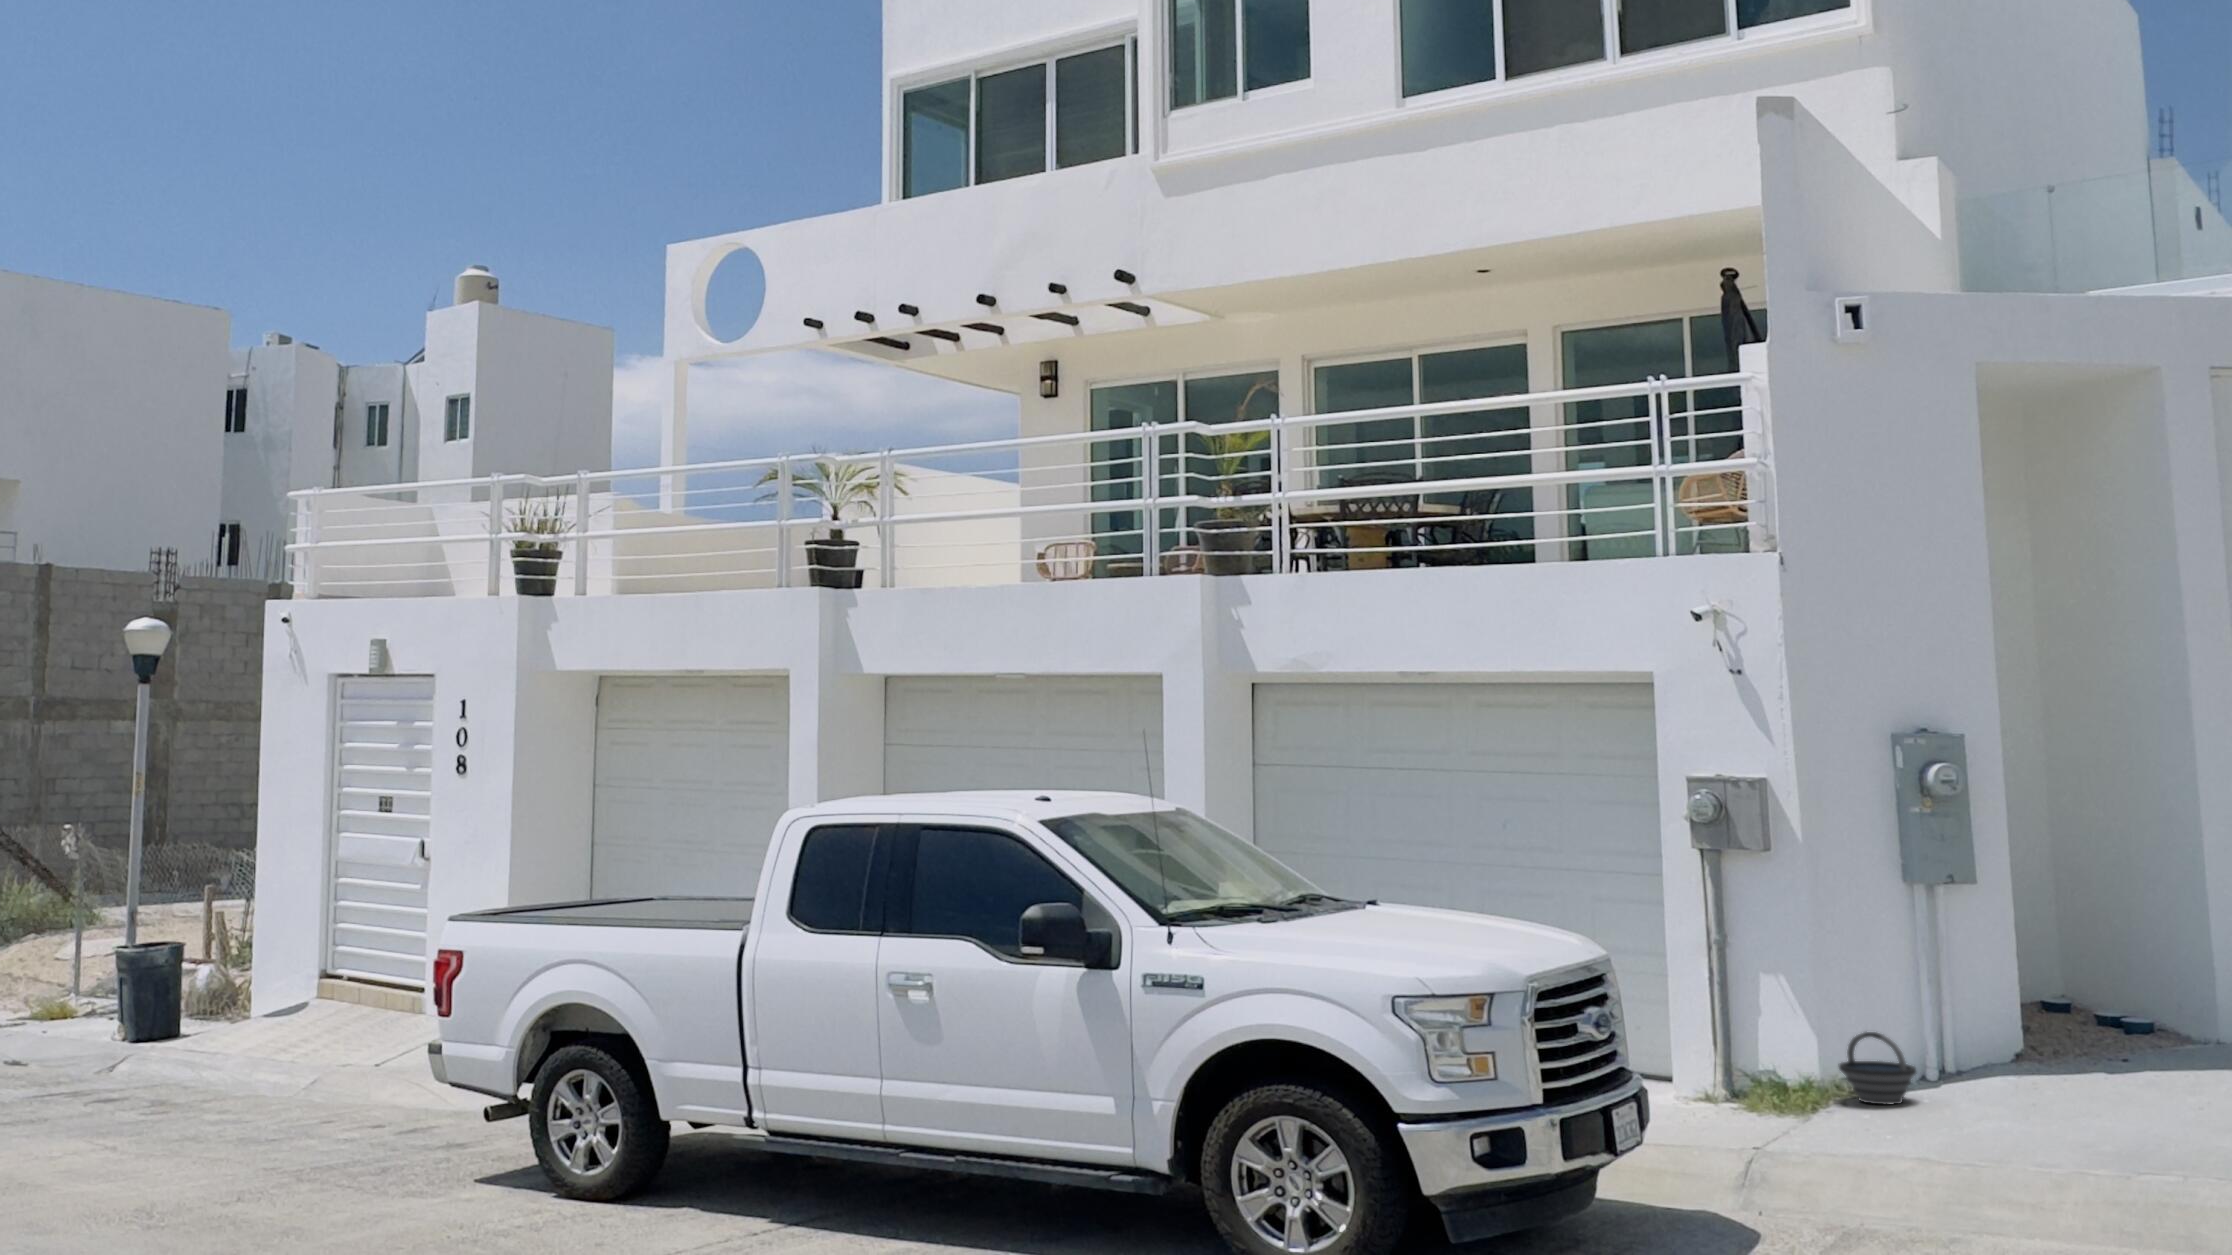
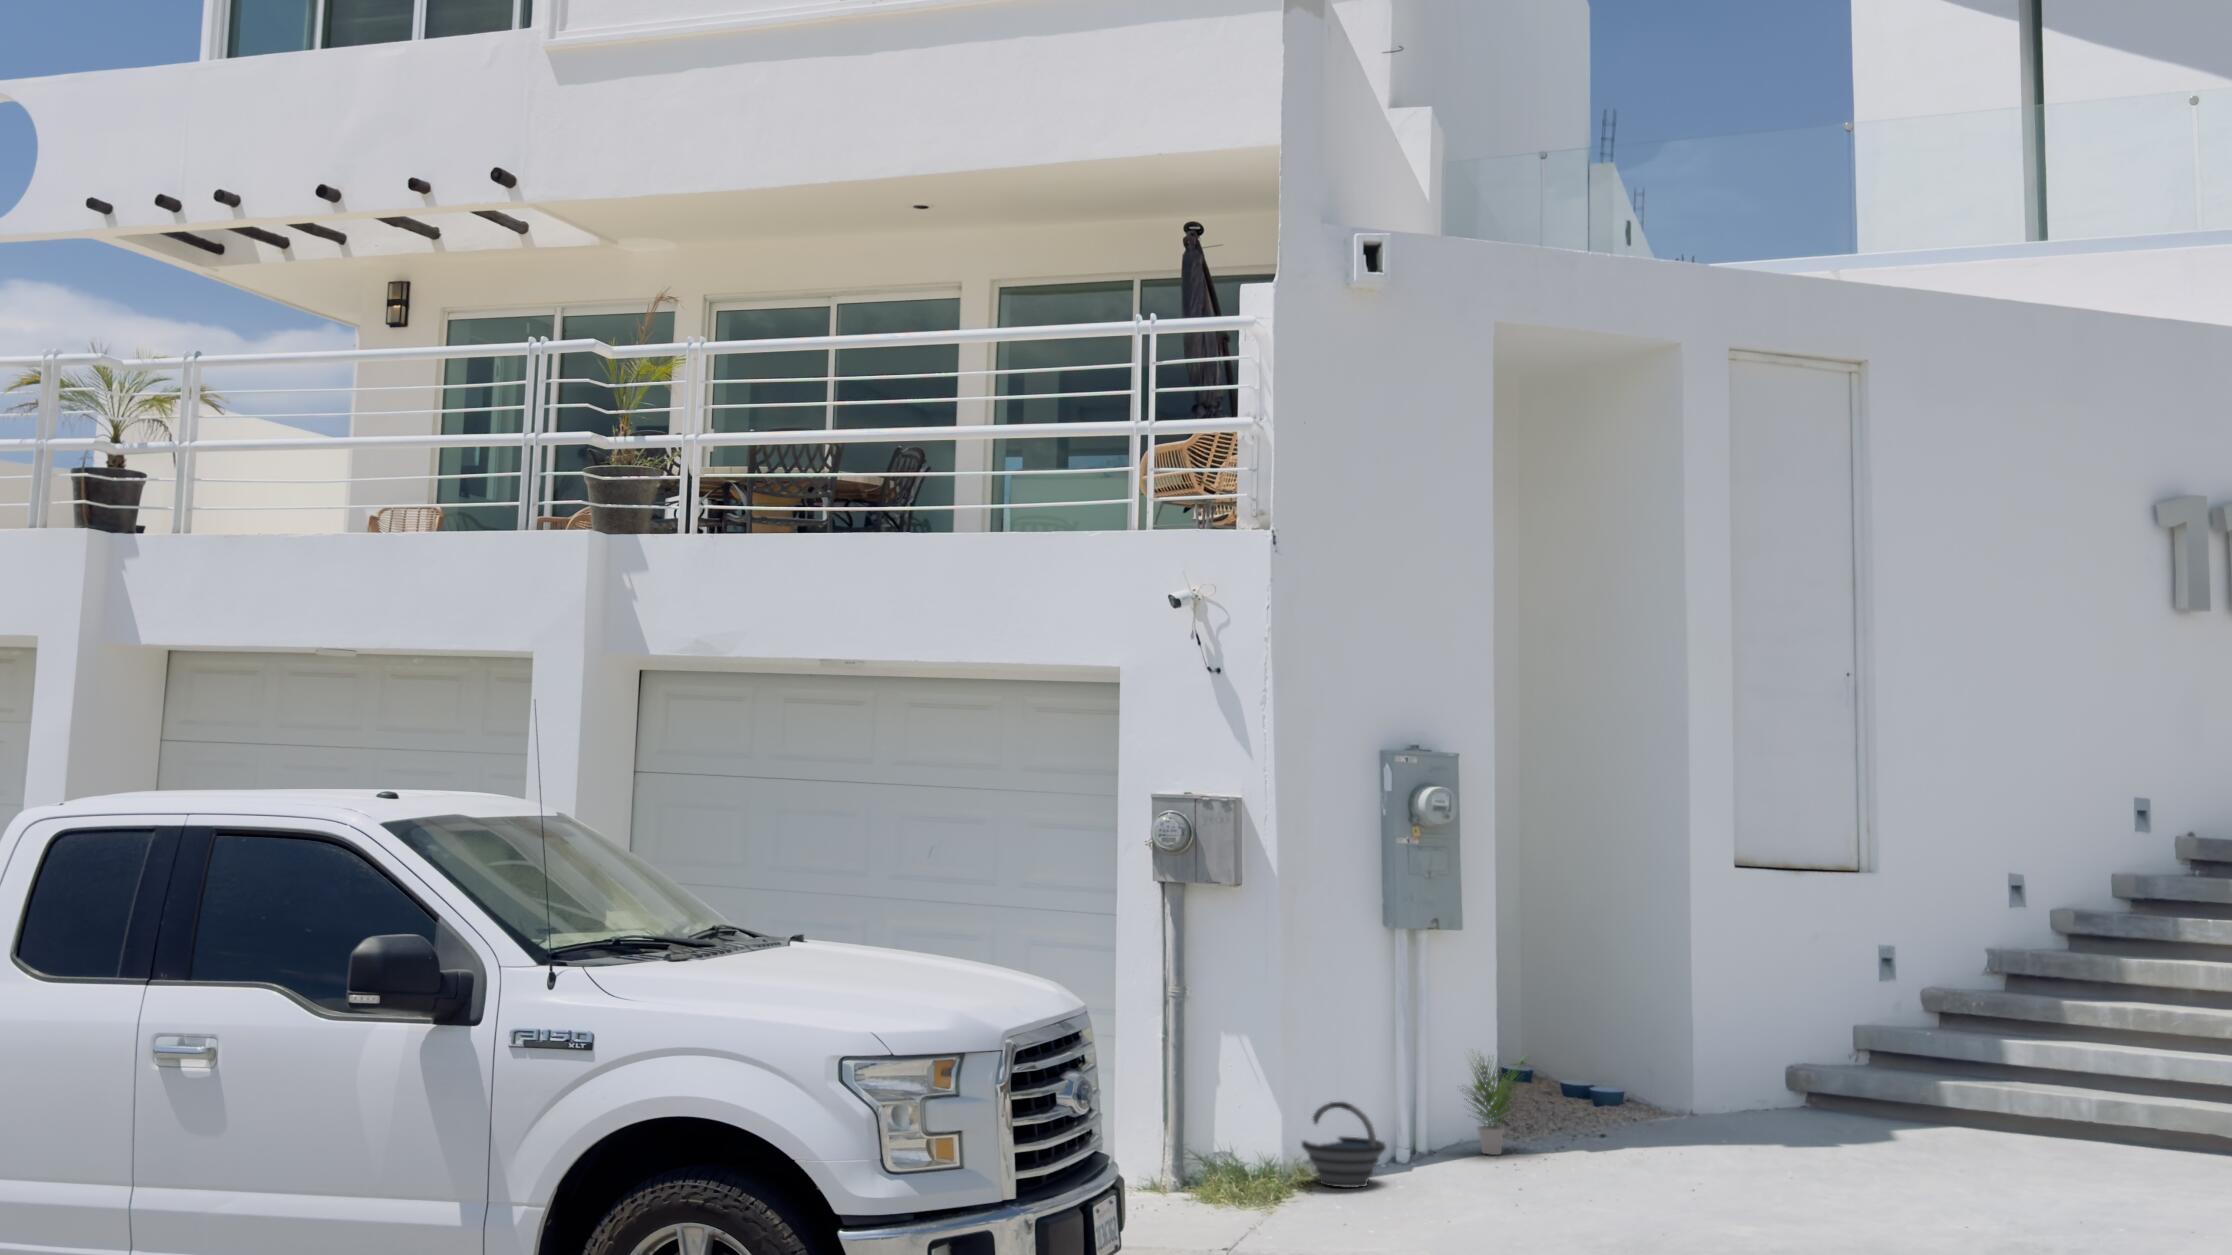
potted plant: none [1970,987,2064,1080] -> present [1462,1052,1526,1155]

